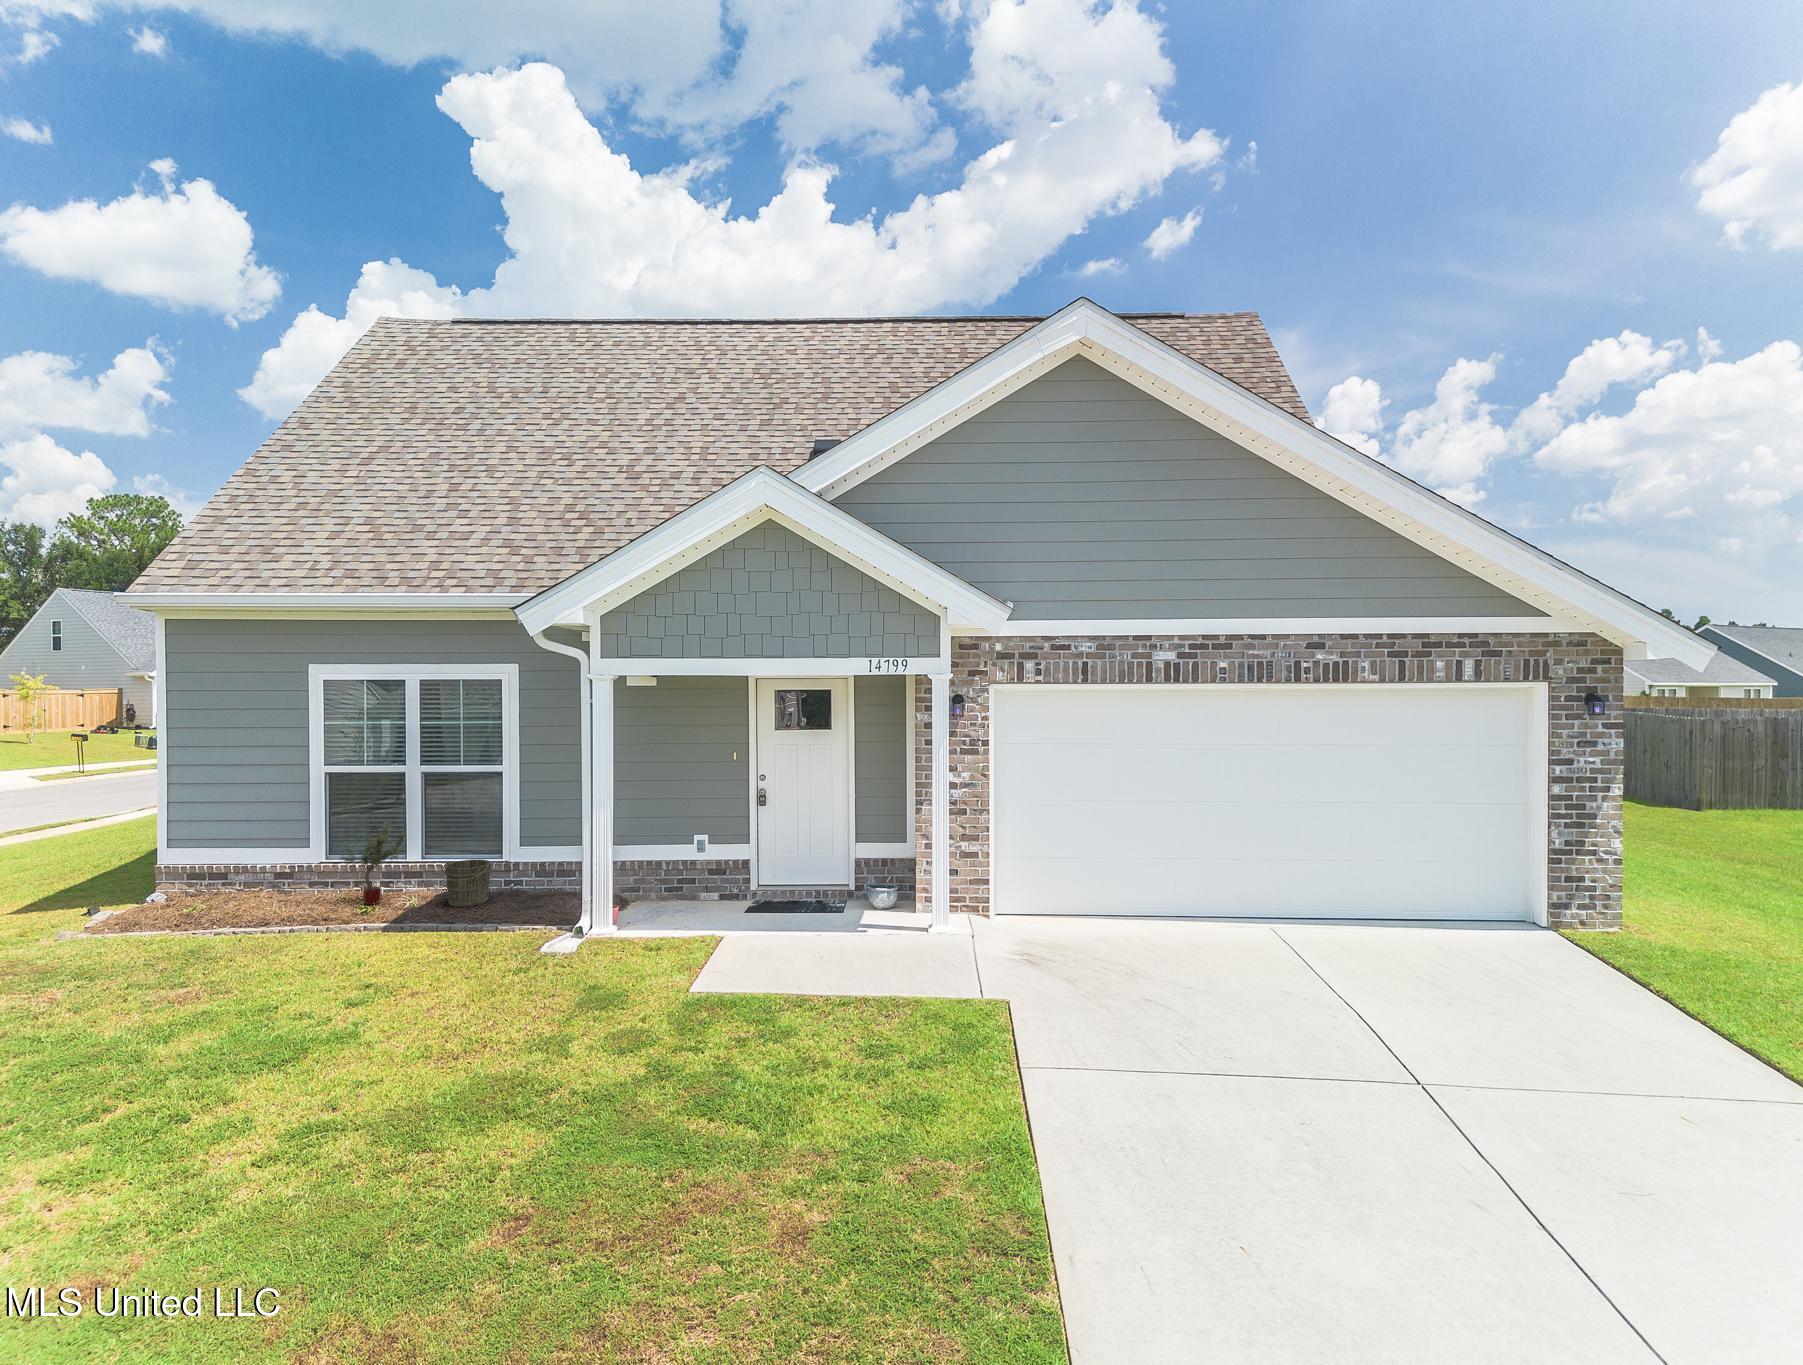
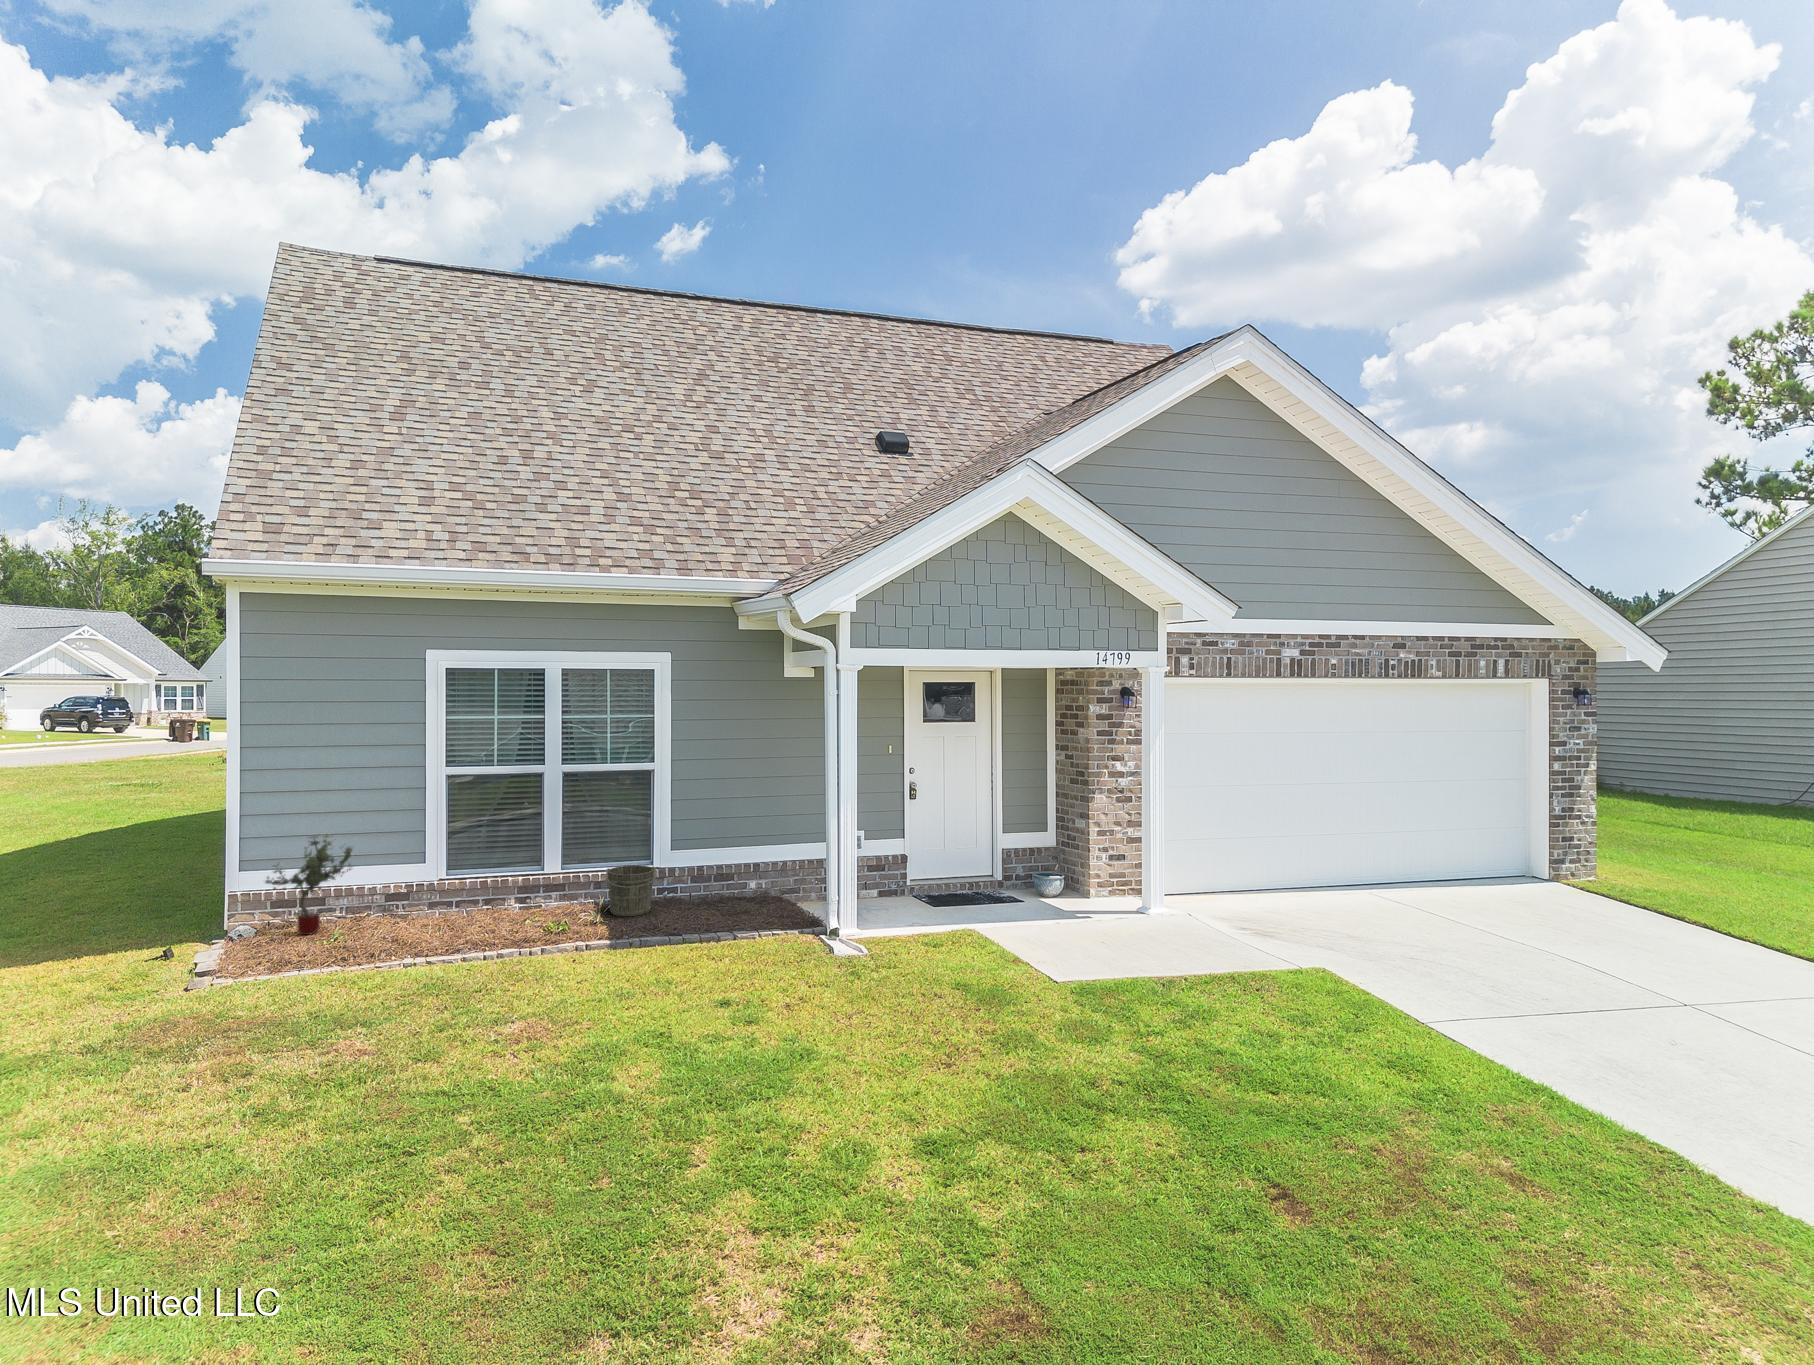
potted tree: present [341,821,405,905] -> present [265,835,352,935]

